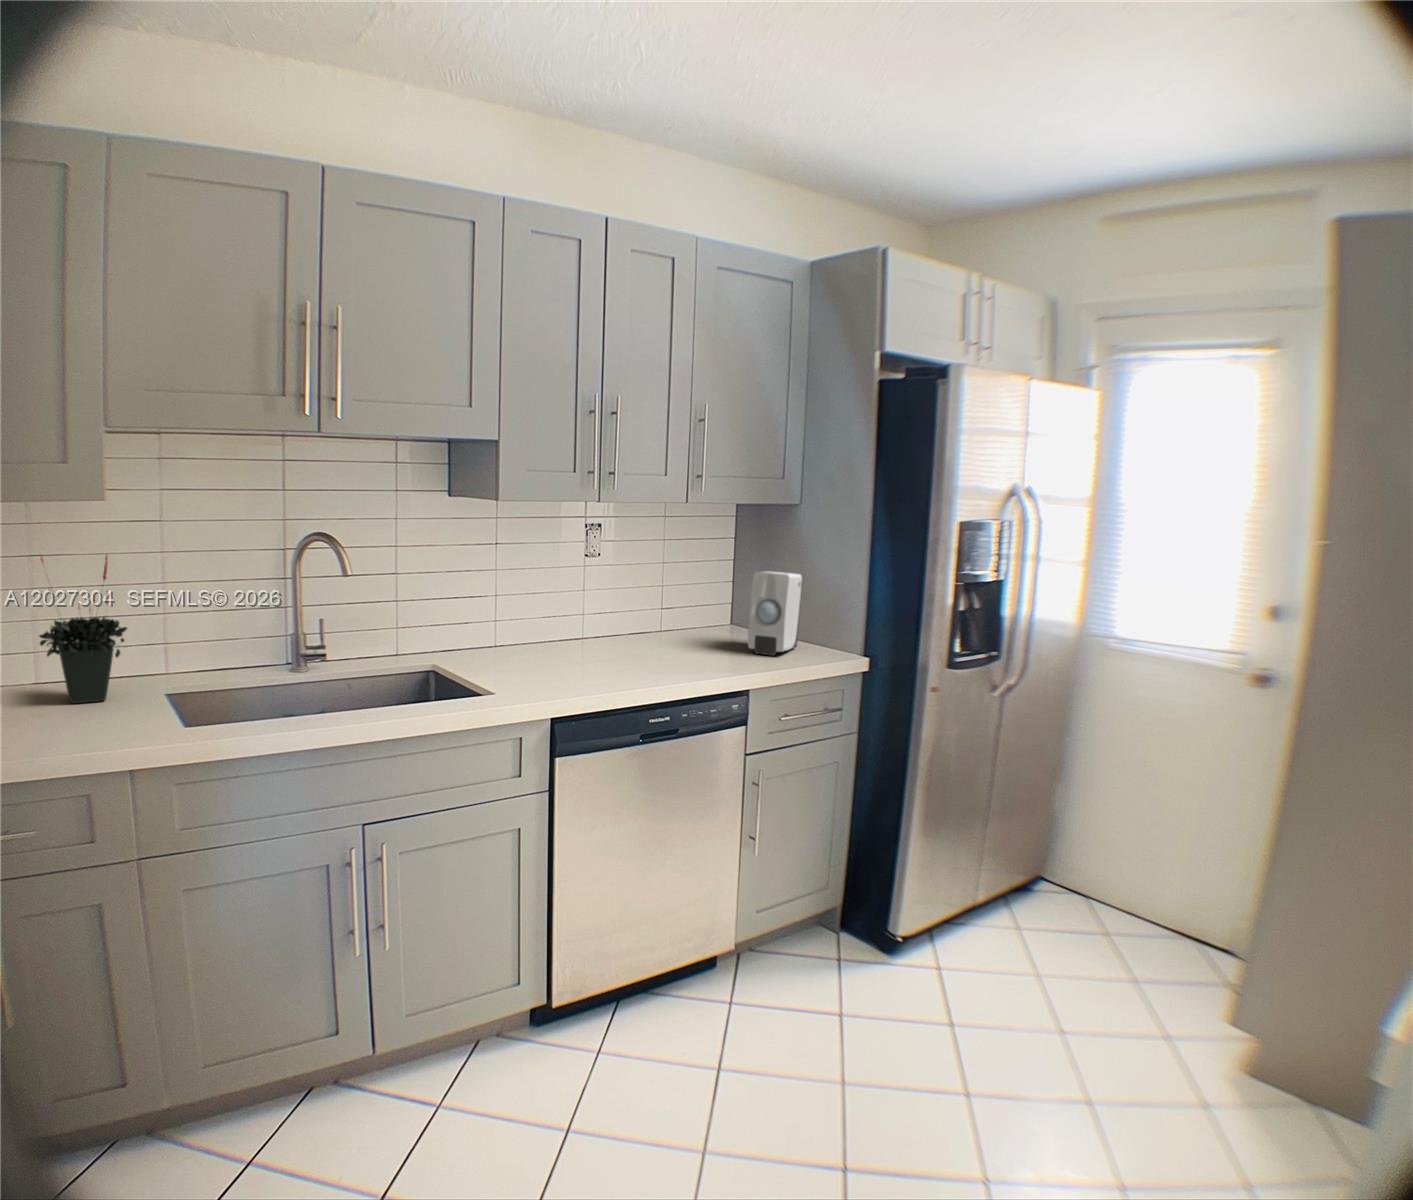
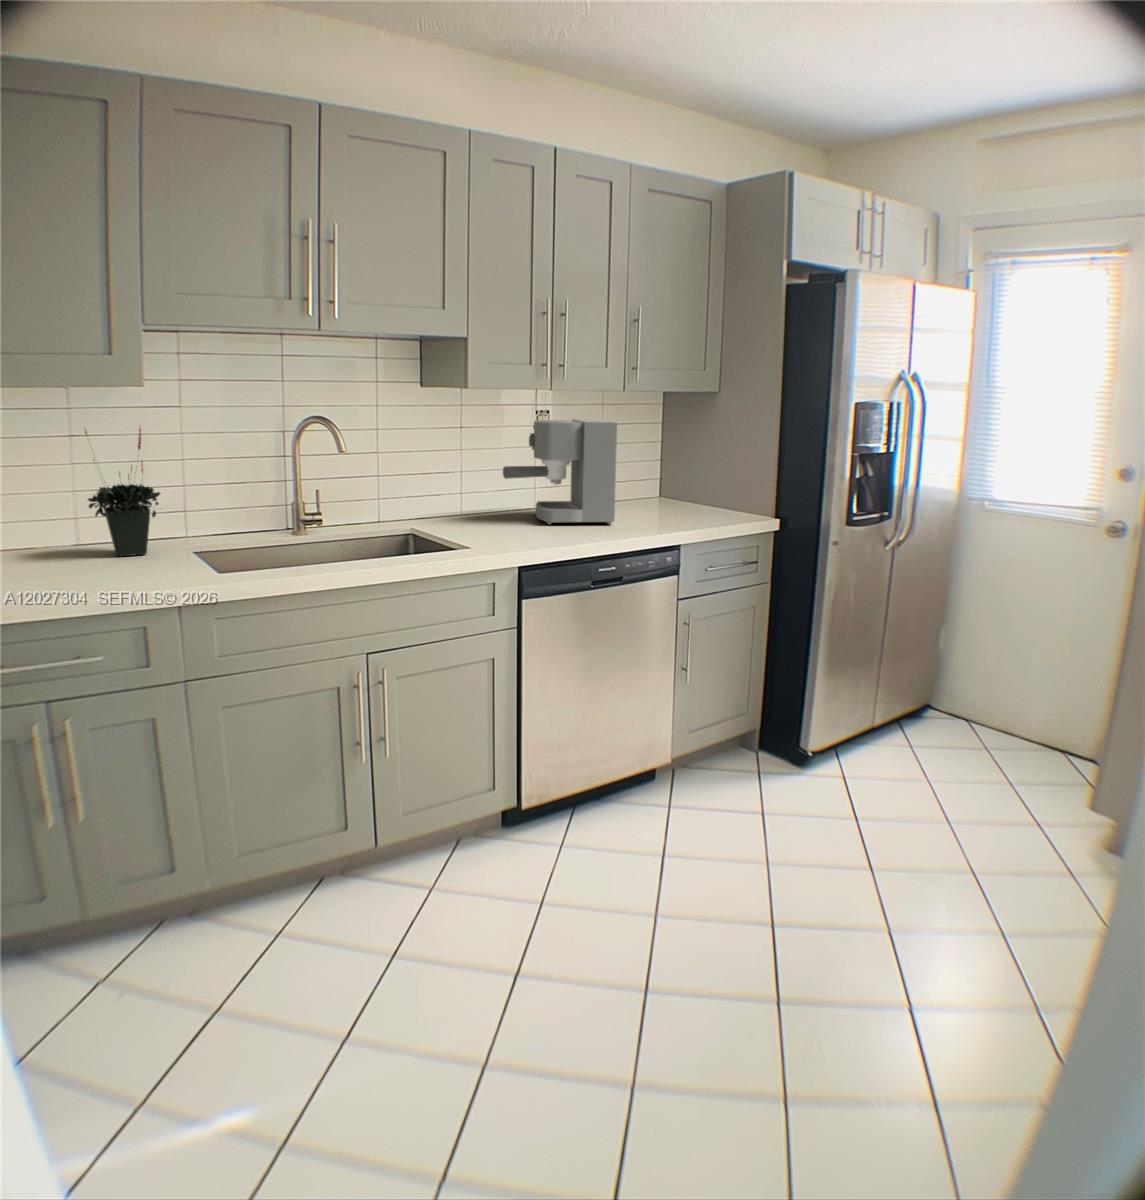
coffee maker: none [542,534,678,661] -> present [503,419,617,524]
soap dispenser: present [748,572,803,655] -> none [676,449,721,520]

